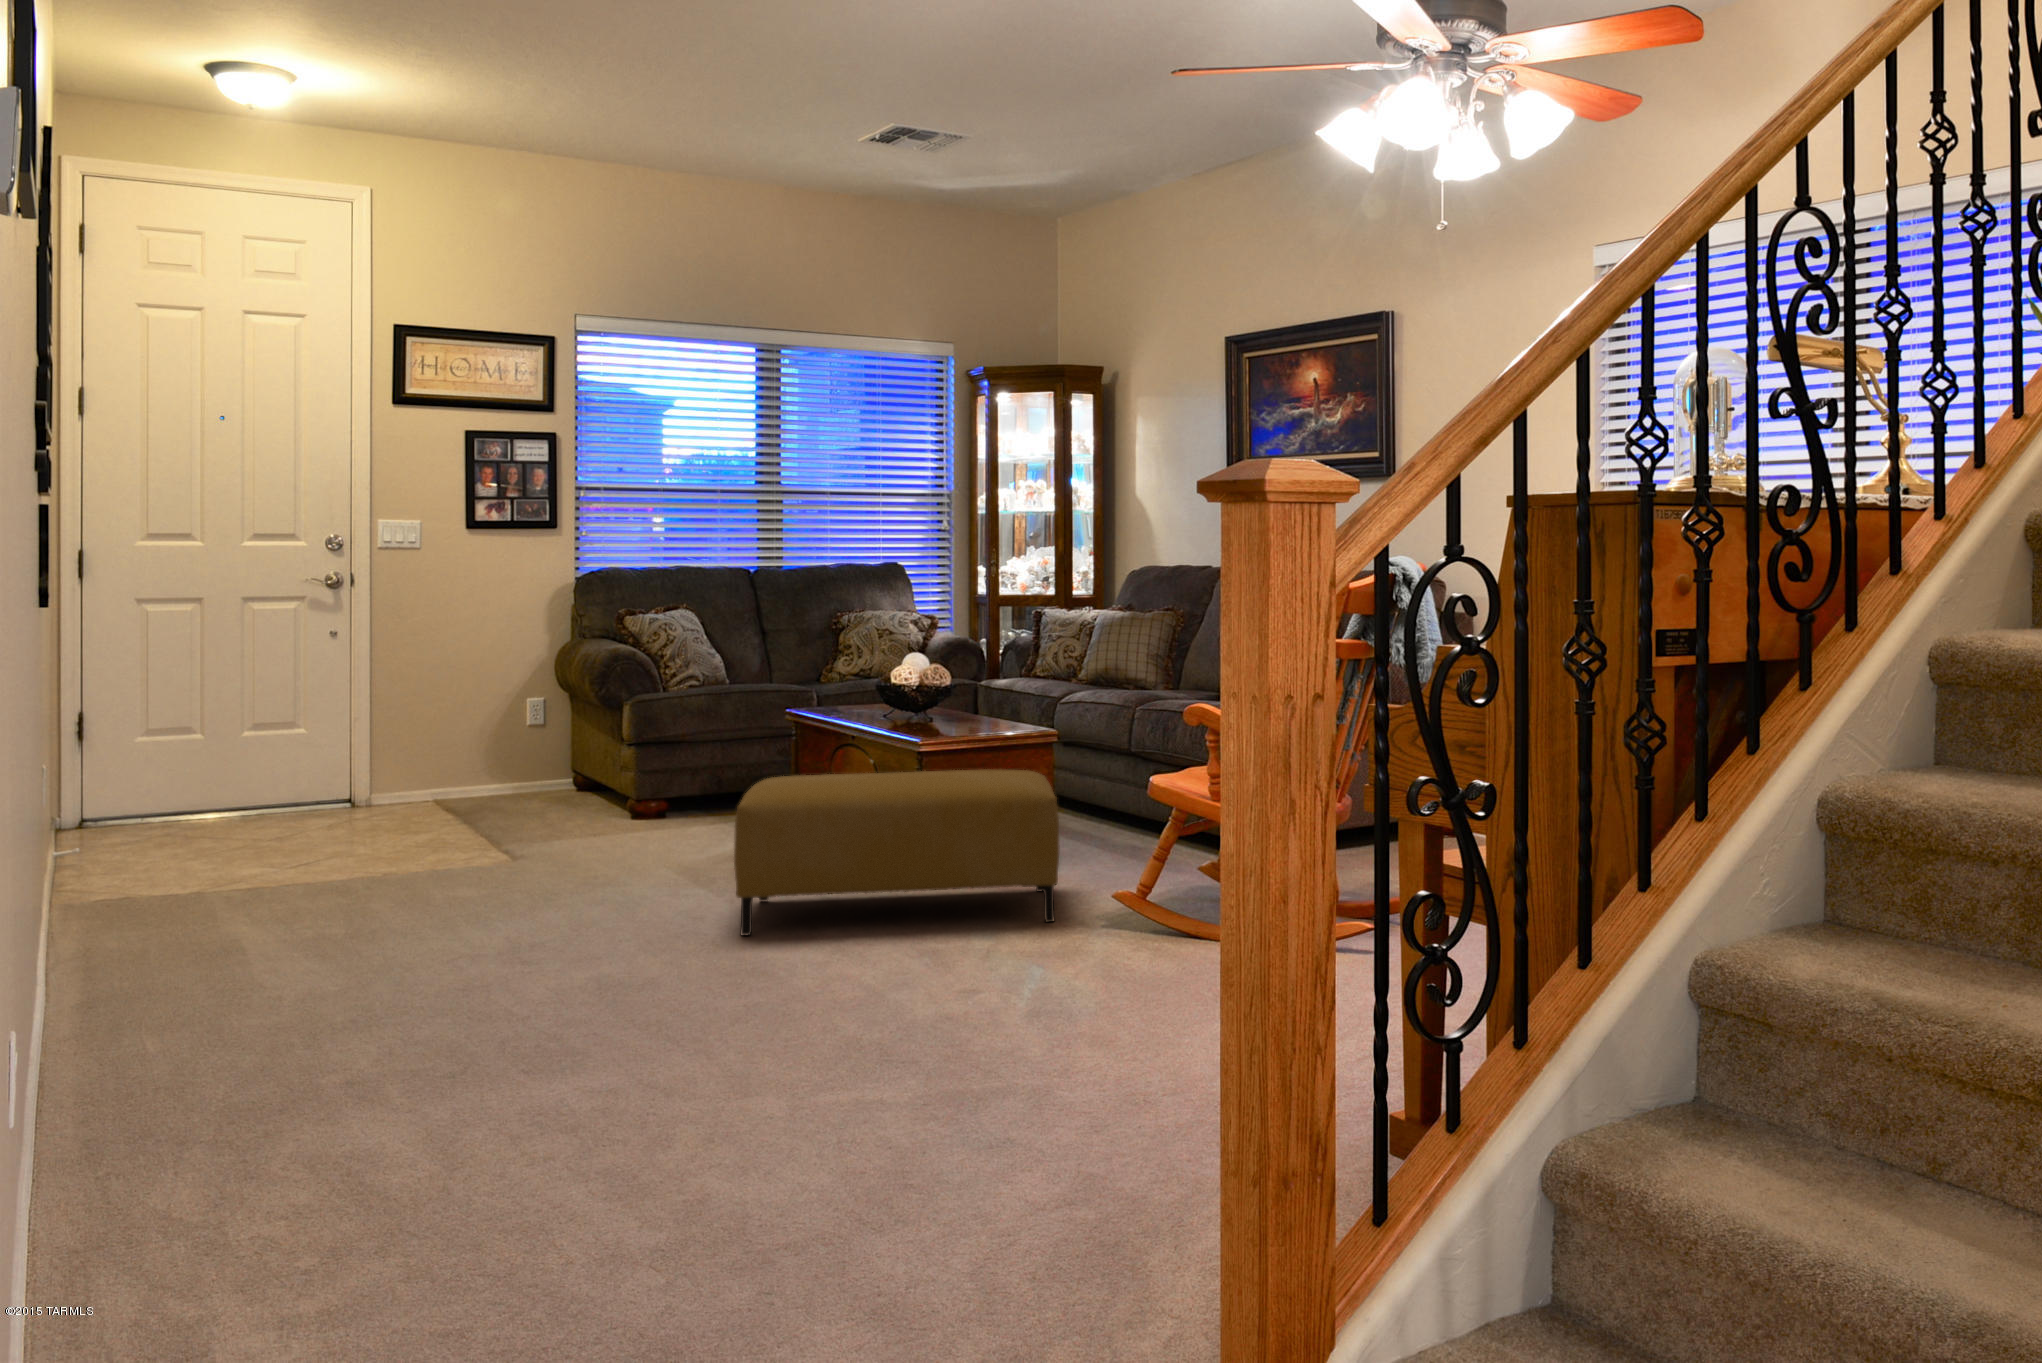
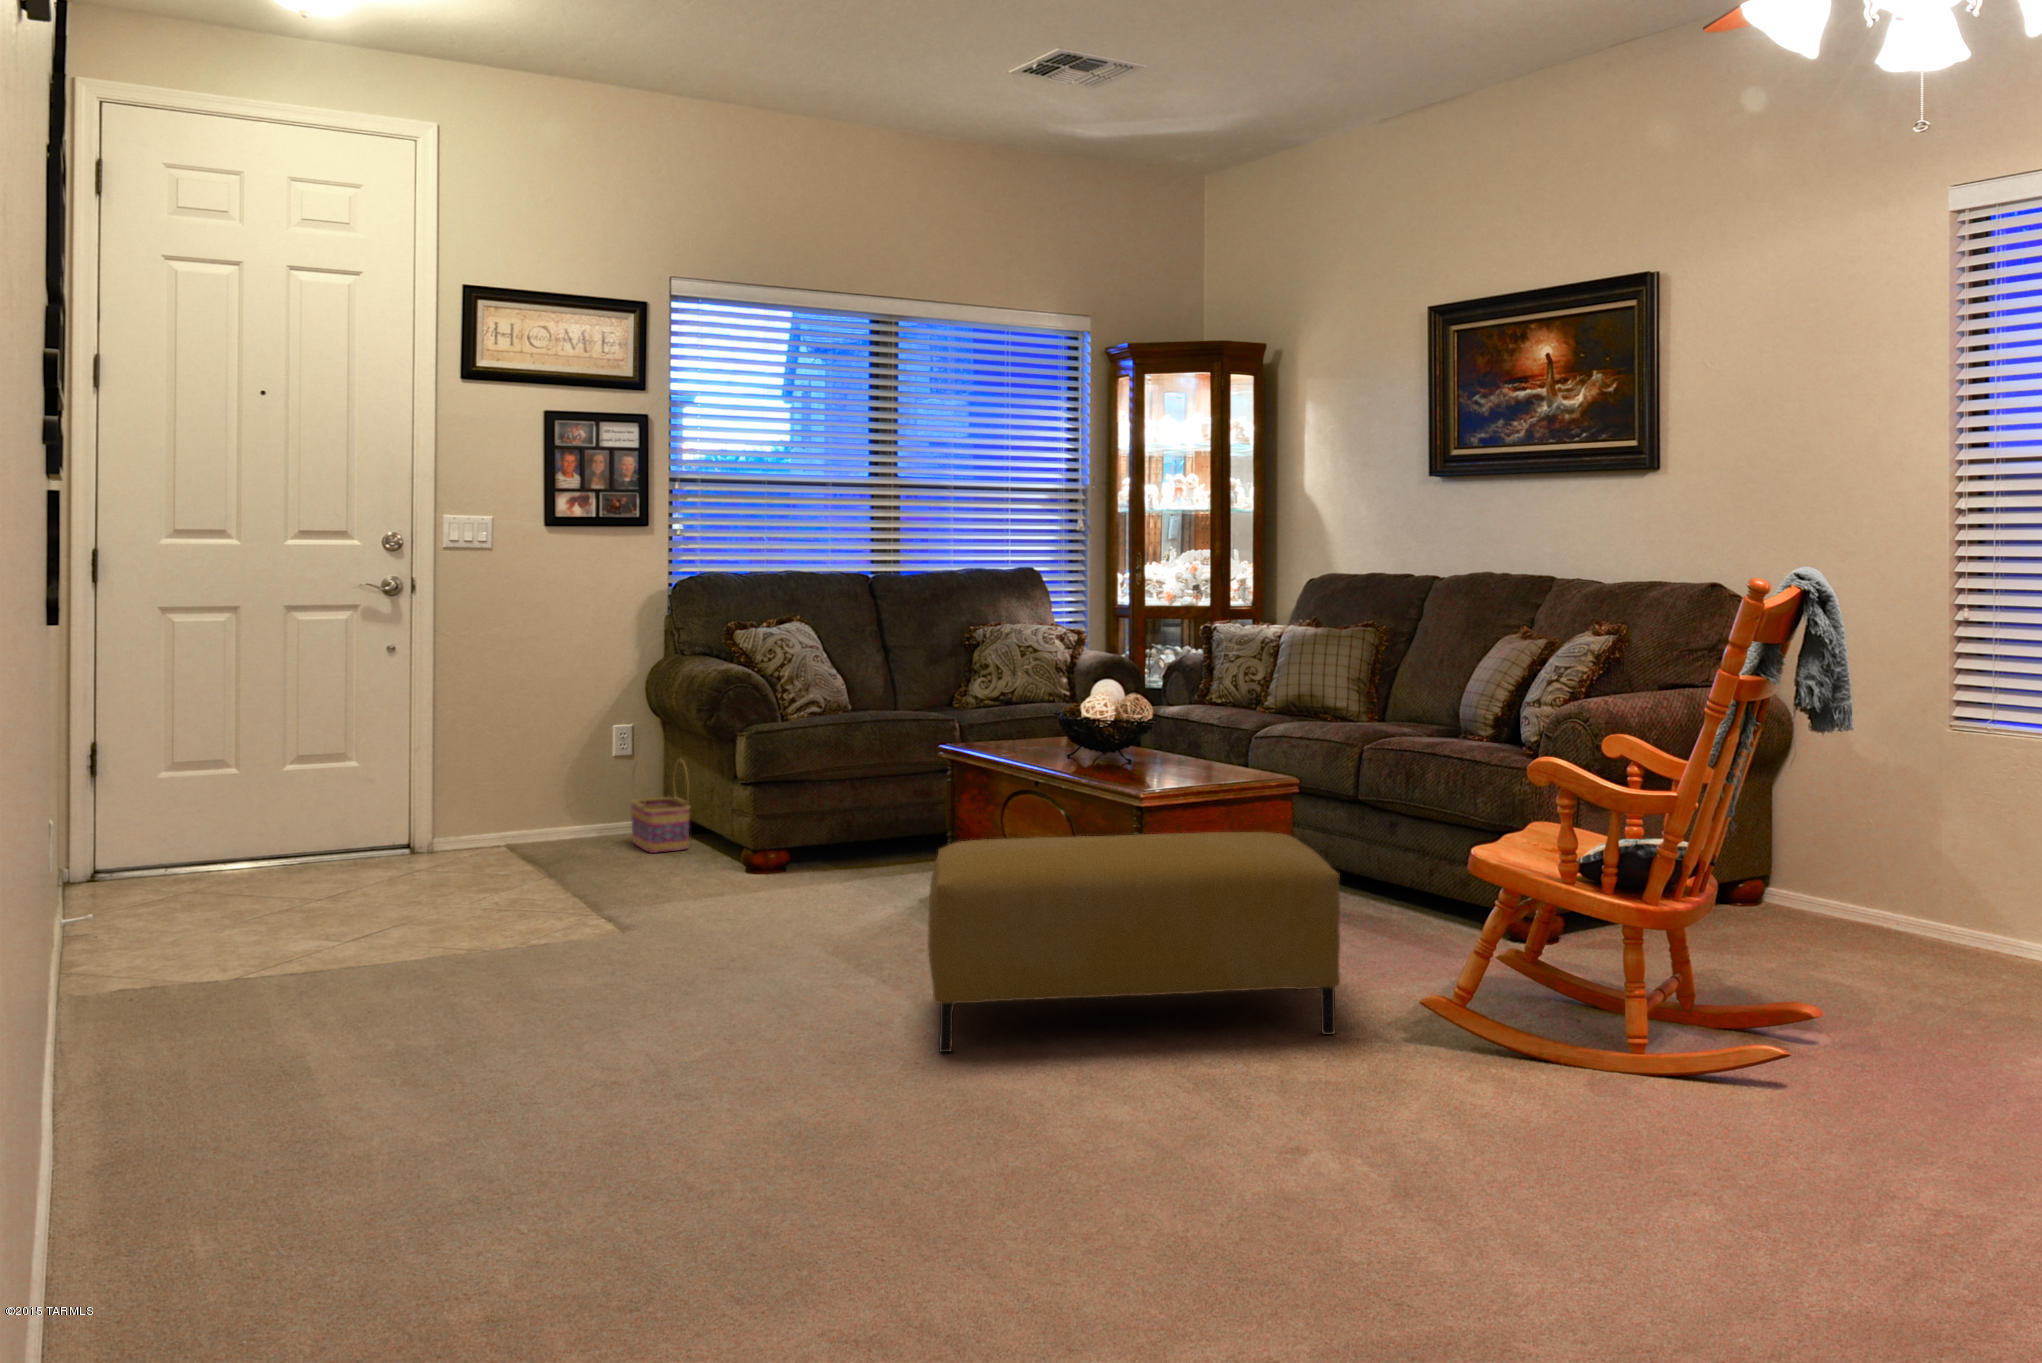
basket: none [540,726,590,805] -> present [631,760,690,853]

